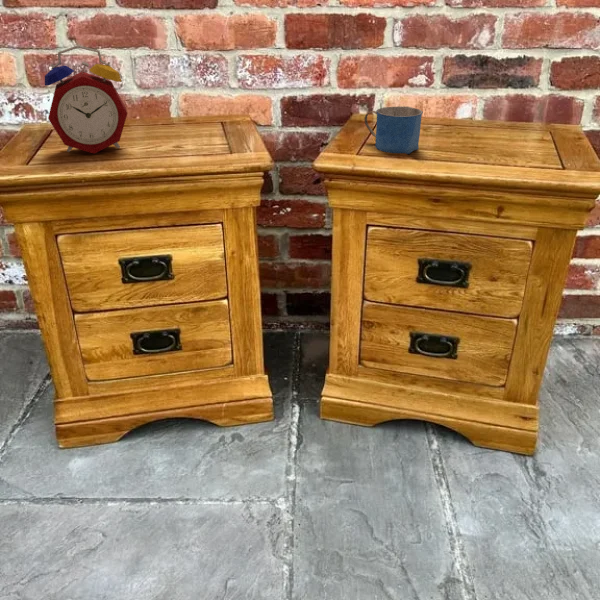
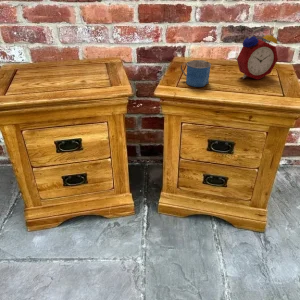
alarm clock: present [45,45,127,154] -> present [237,26,278,80]

